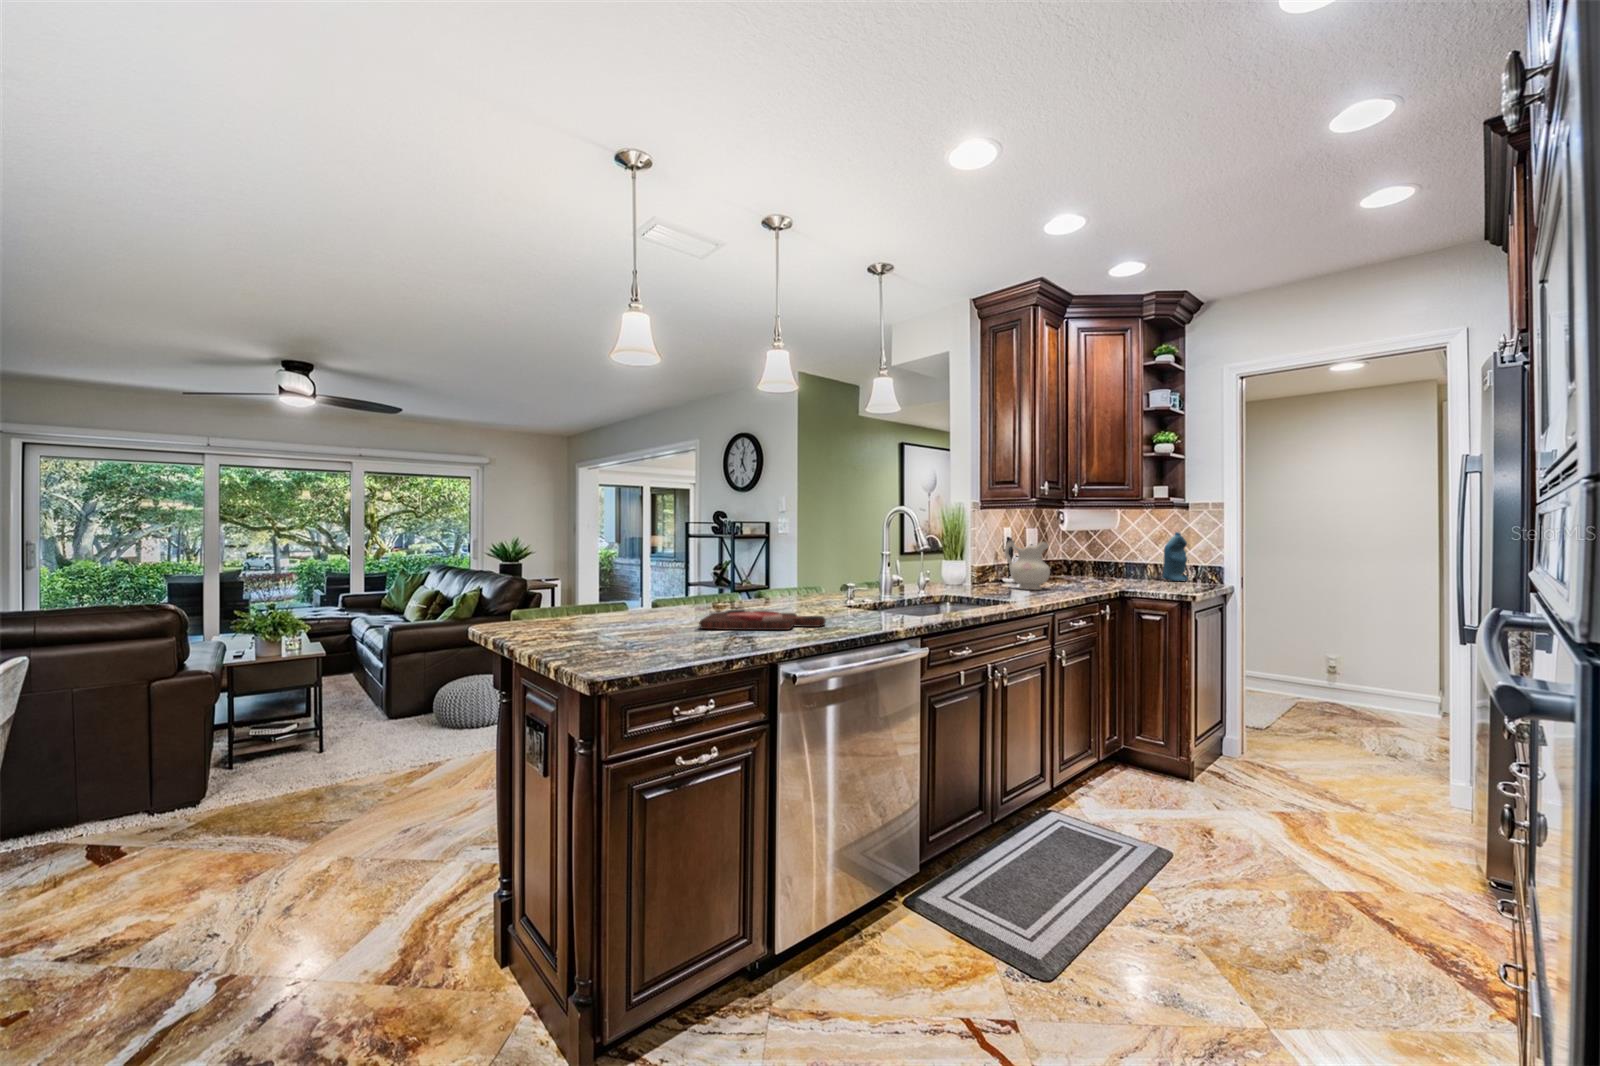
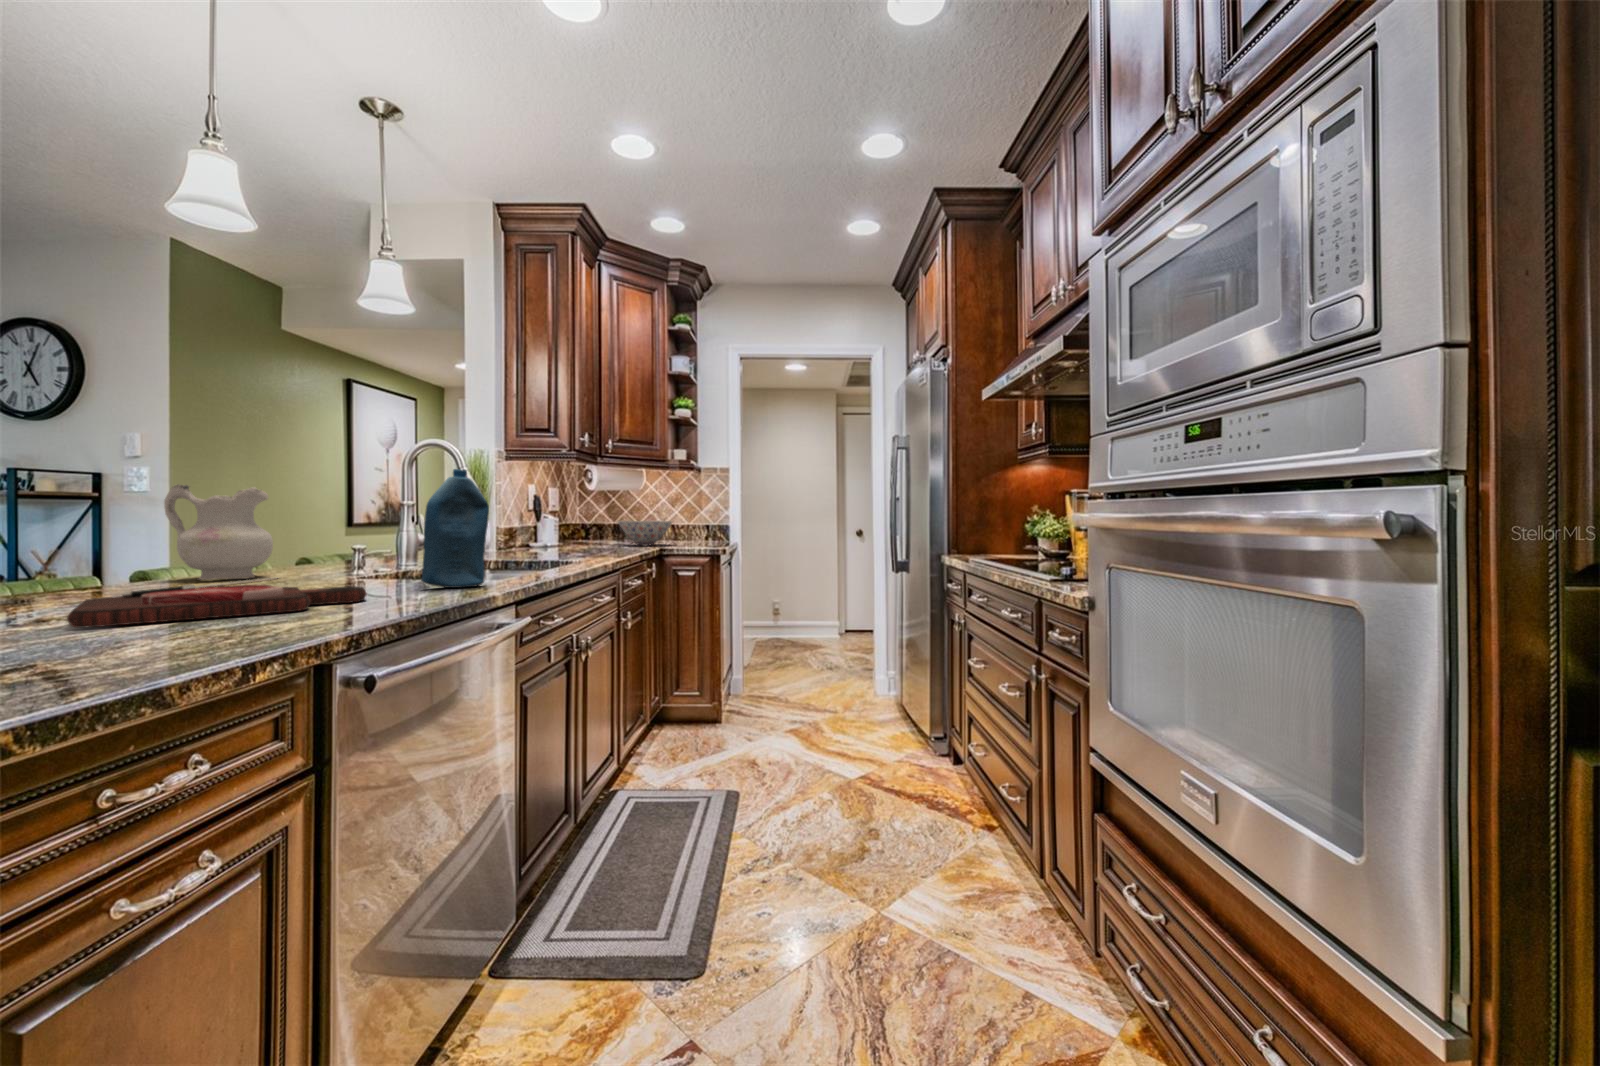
bottle: present [1162,532,1188,581] -> present [421,469,489,588]
ceramic pitcher: present [1005,540,1050,590] -> present [164,484,273,580]
bowl: none [1083,560,1141,585] -> present [618,521,672,546]

